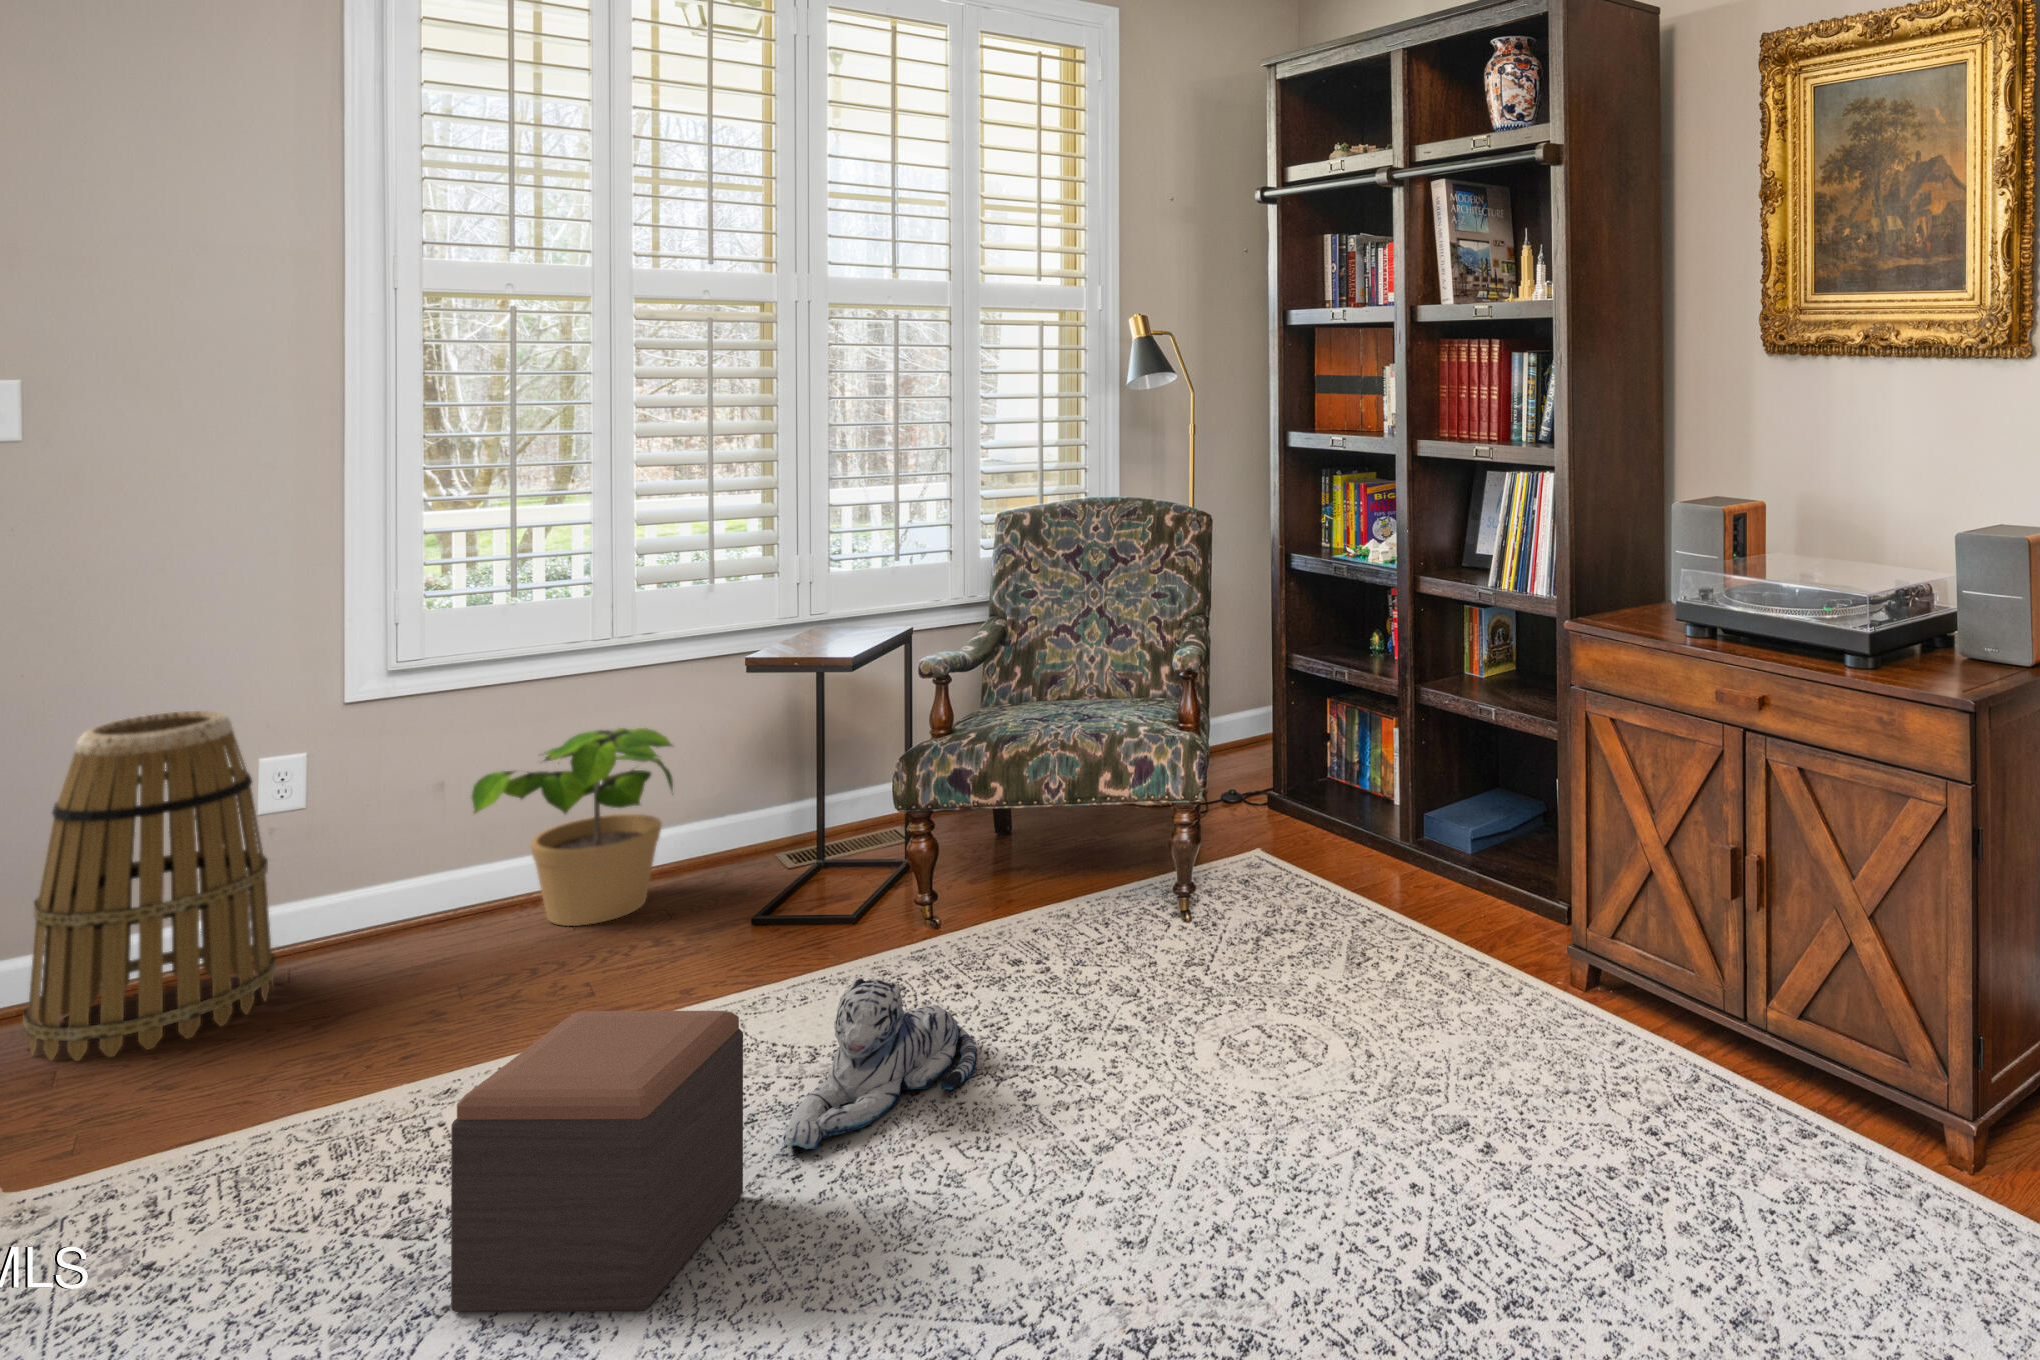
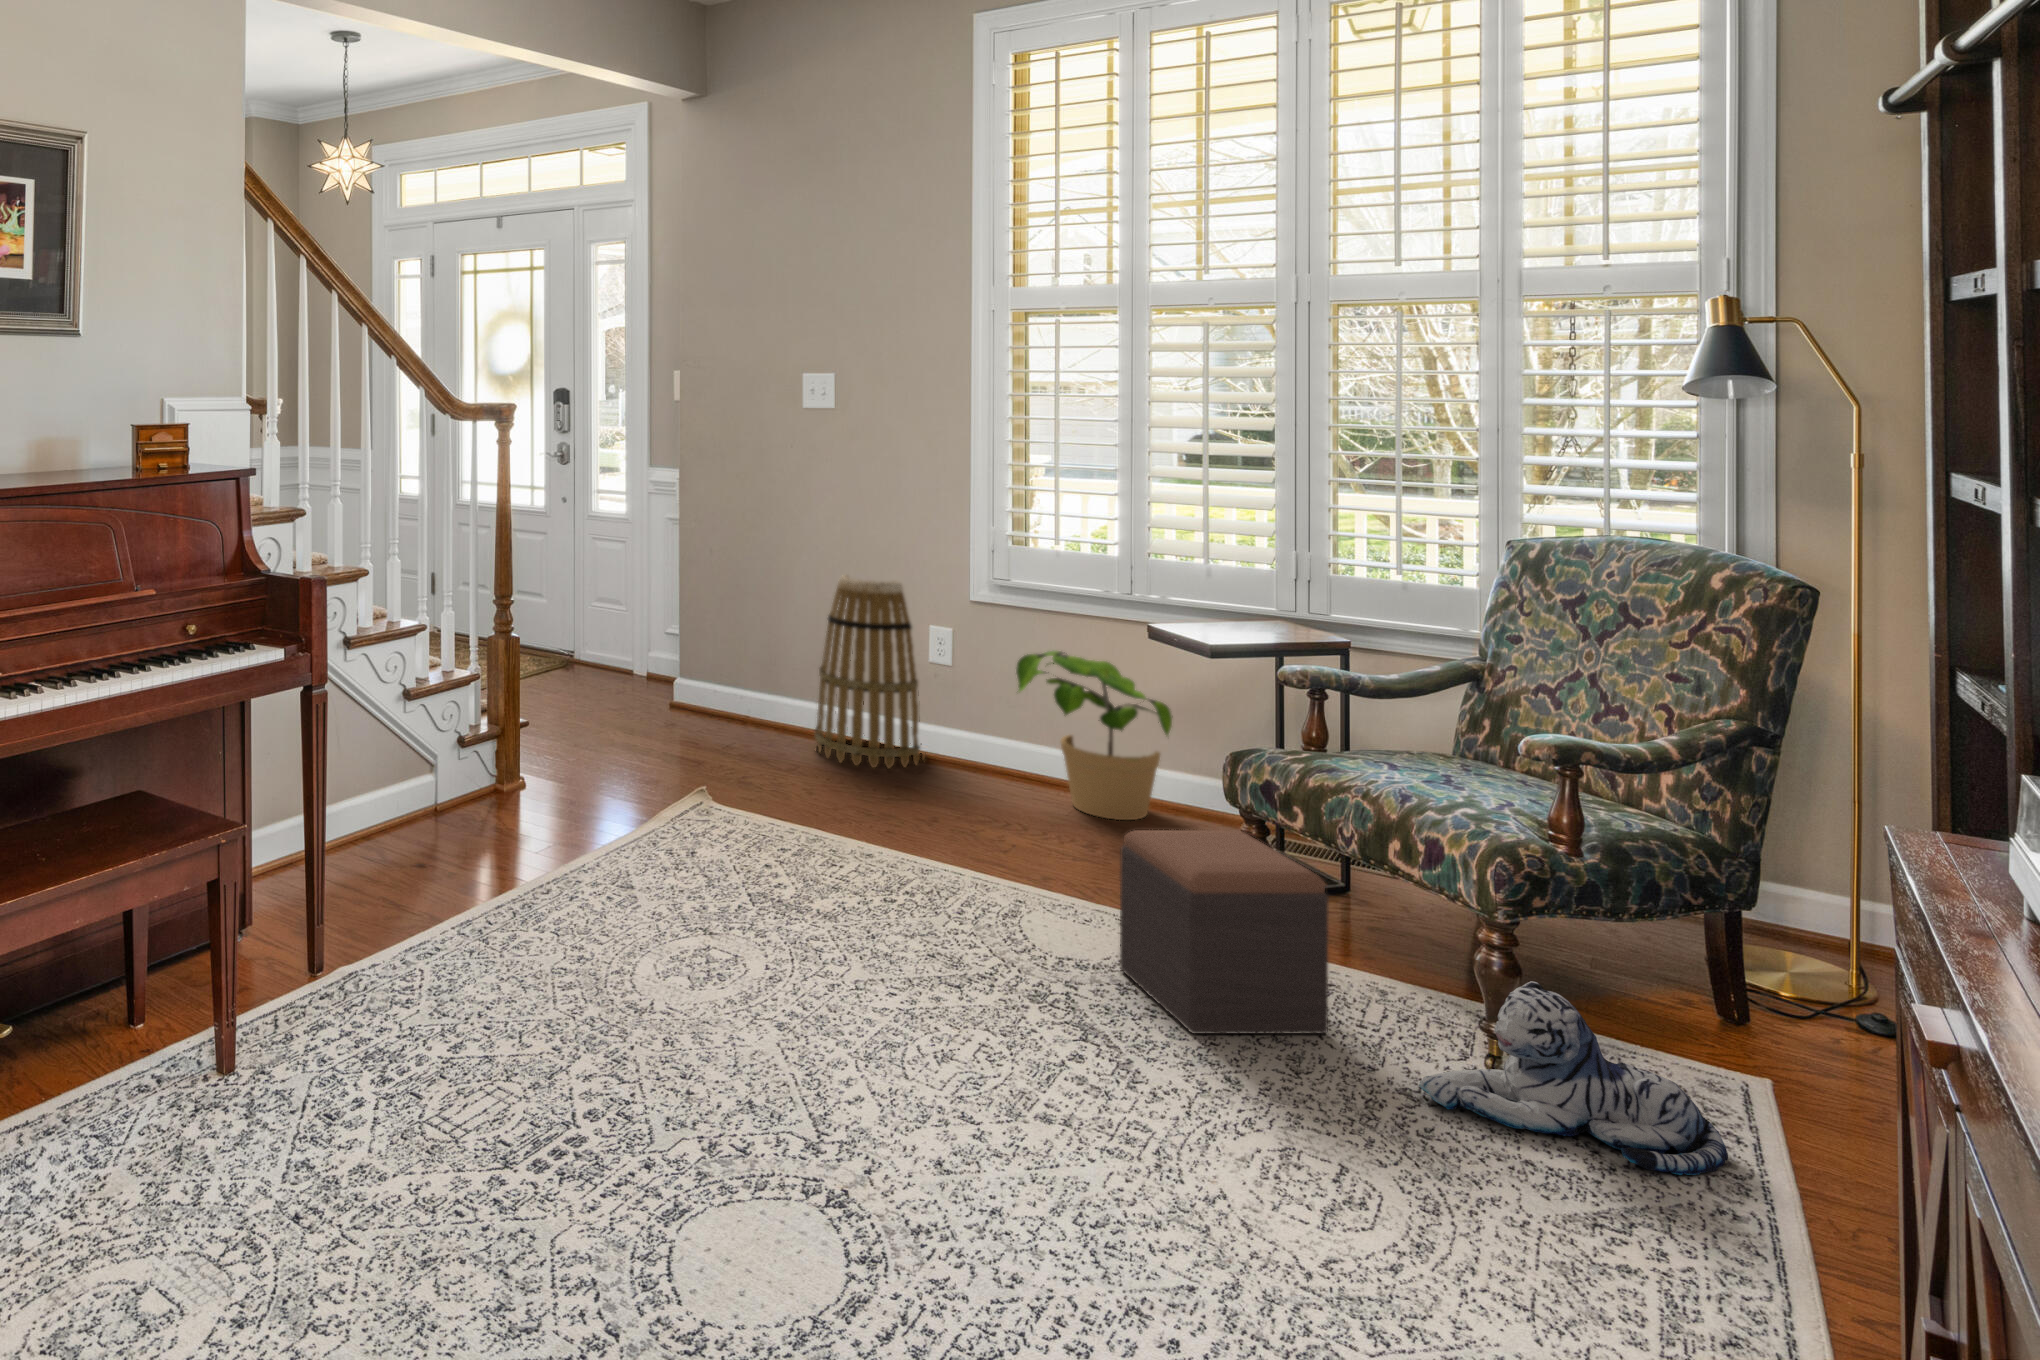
plush toy: present [783,978,977,1149] -> present [1419,981,1728,1175]
footstool: present [451,1011,743,1312] -> present [1120,830,1329,1034]

